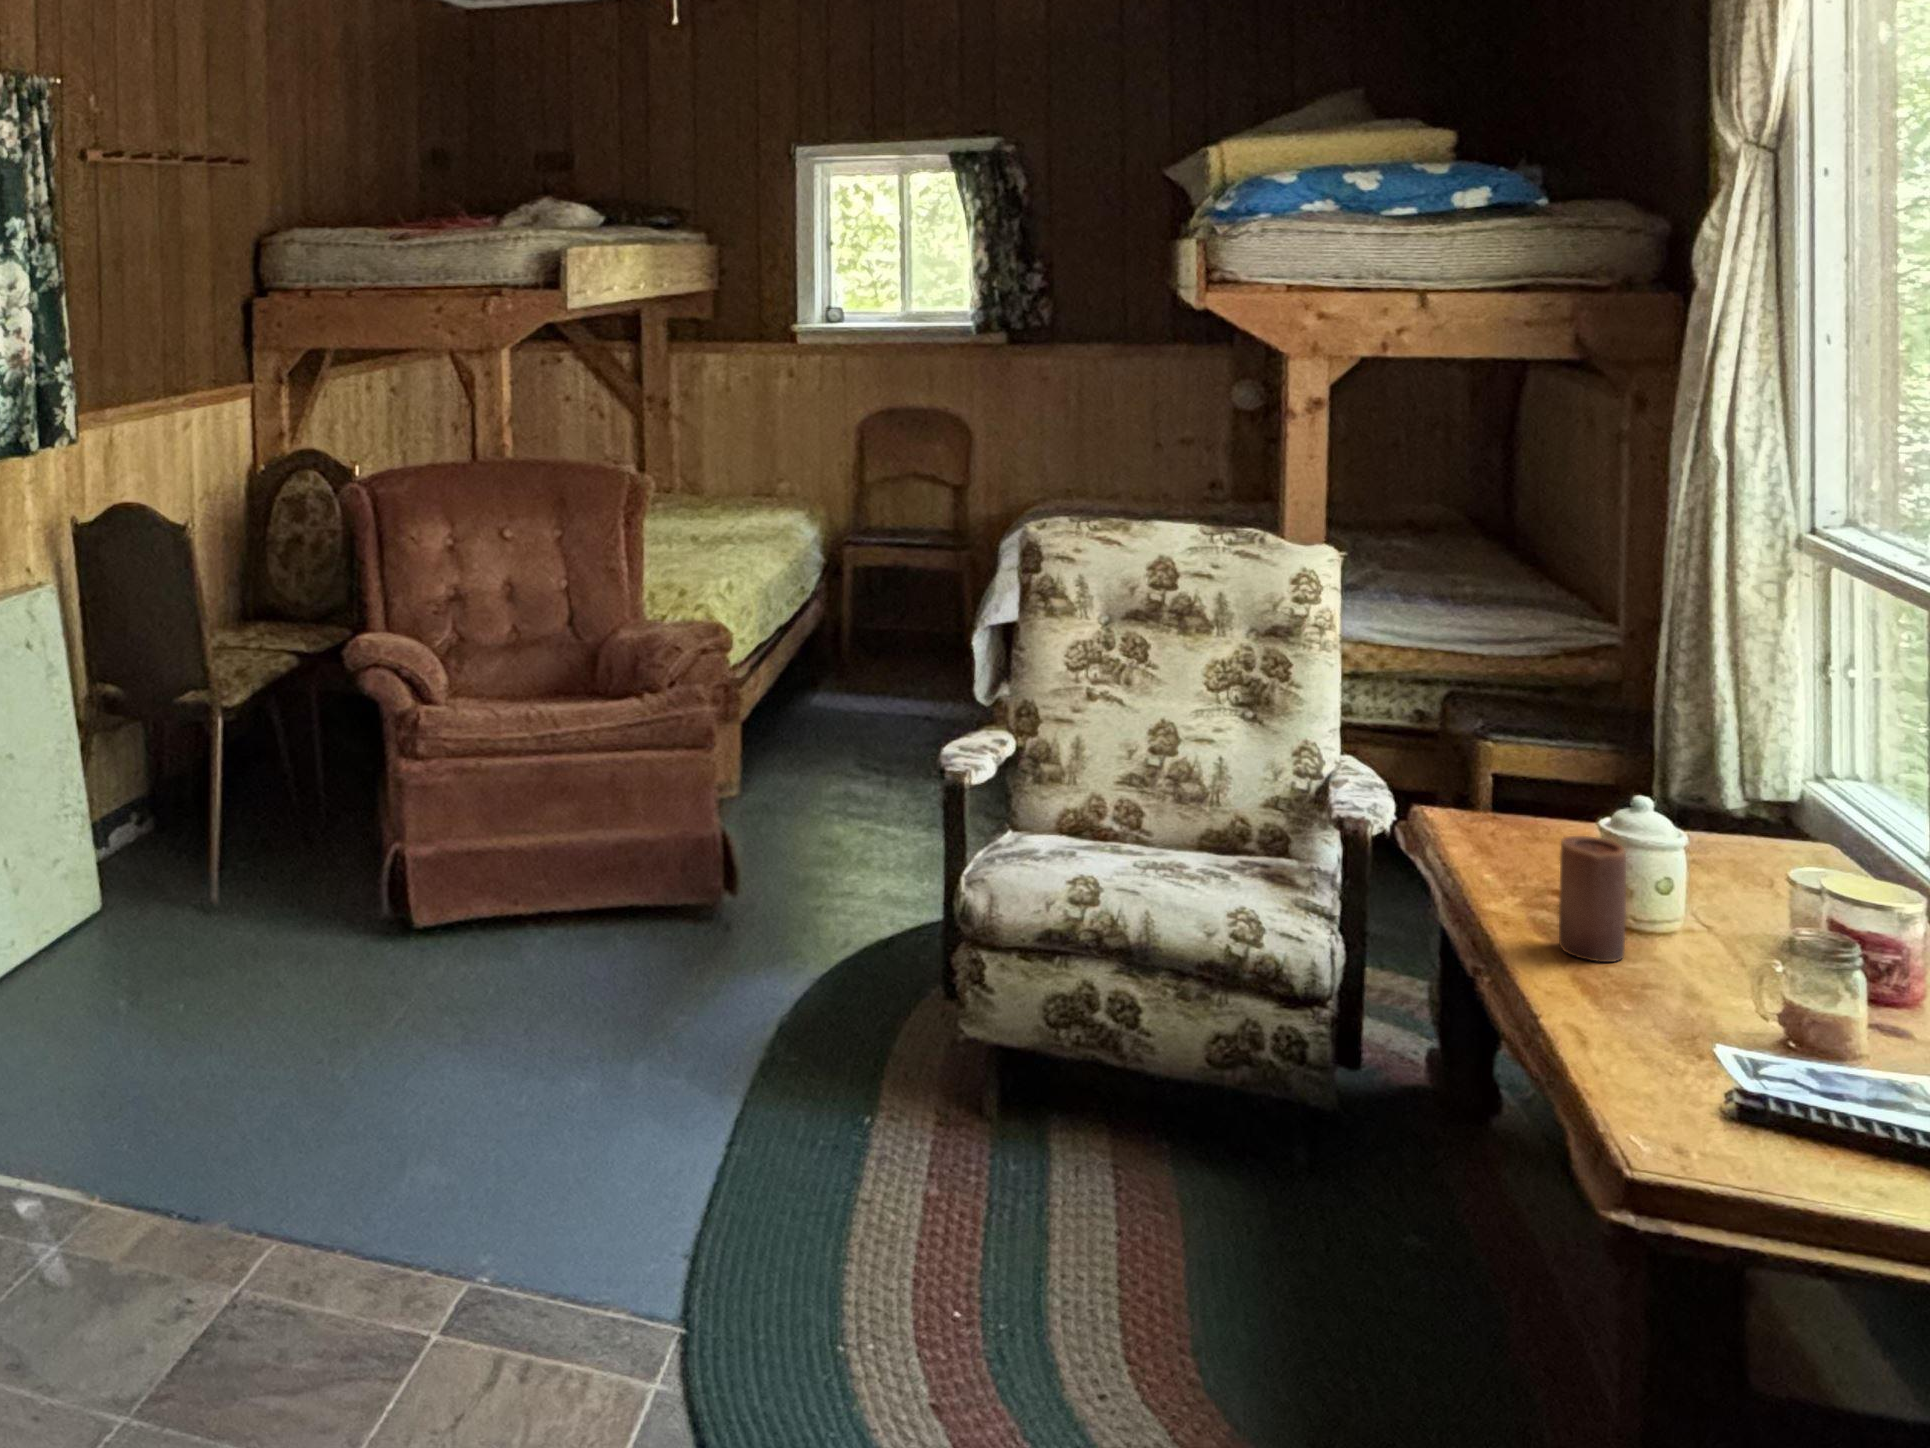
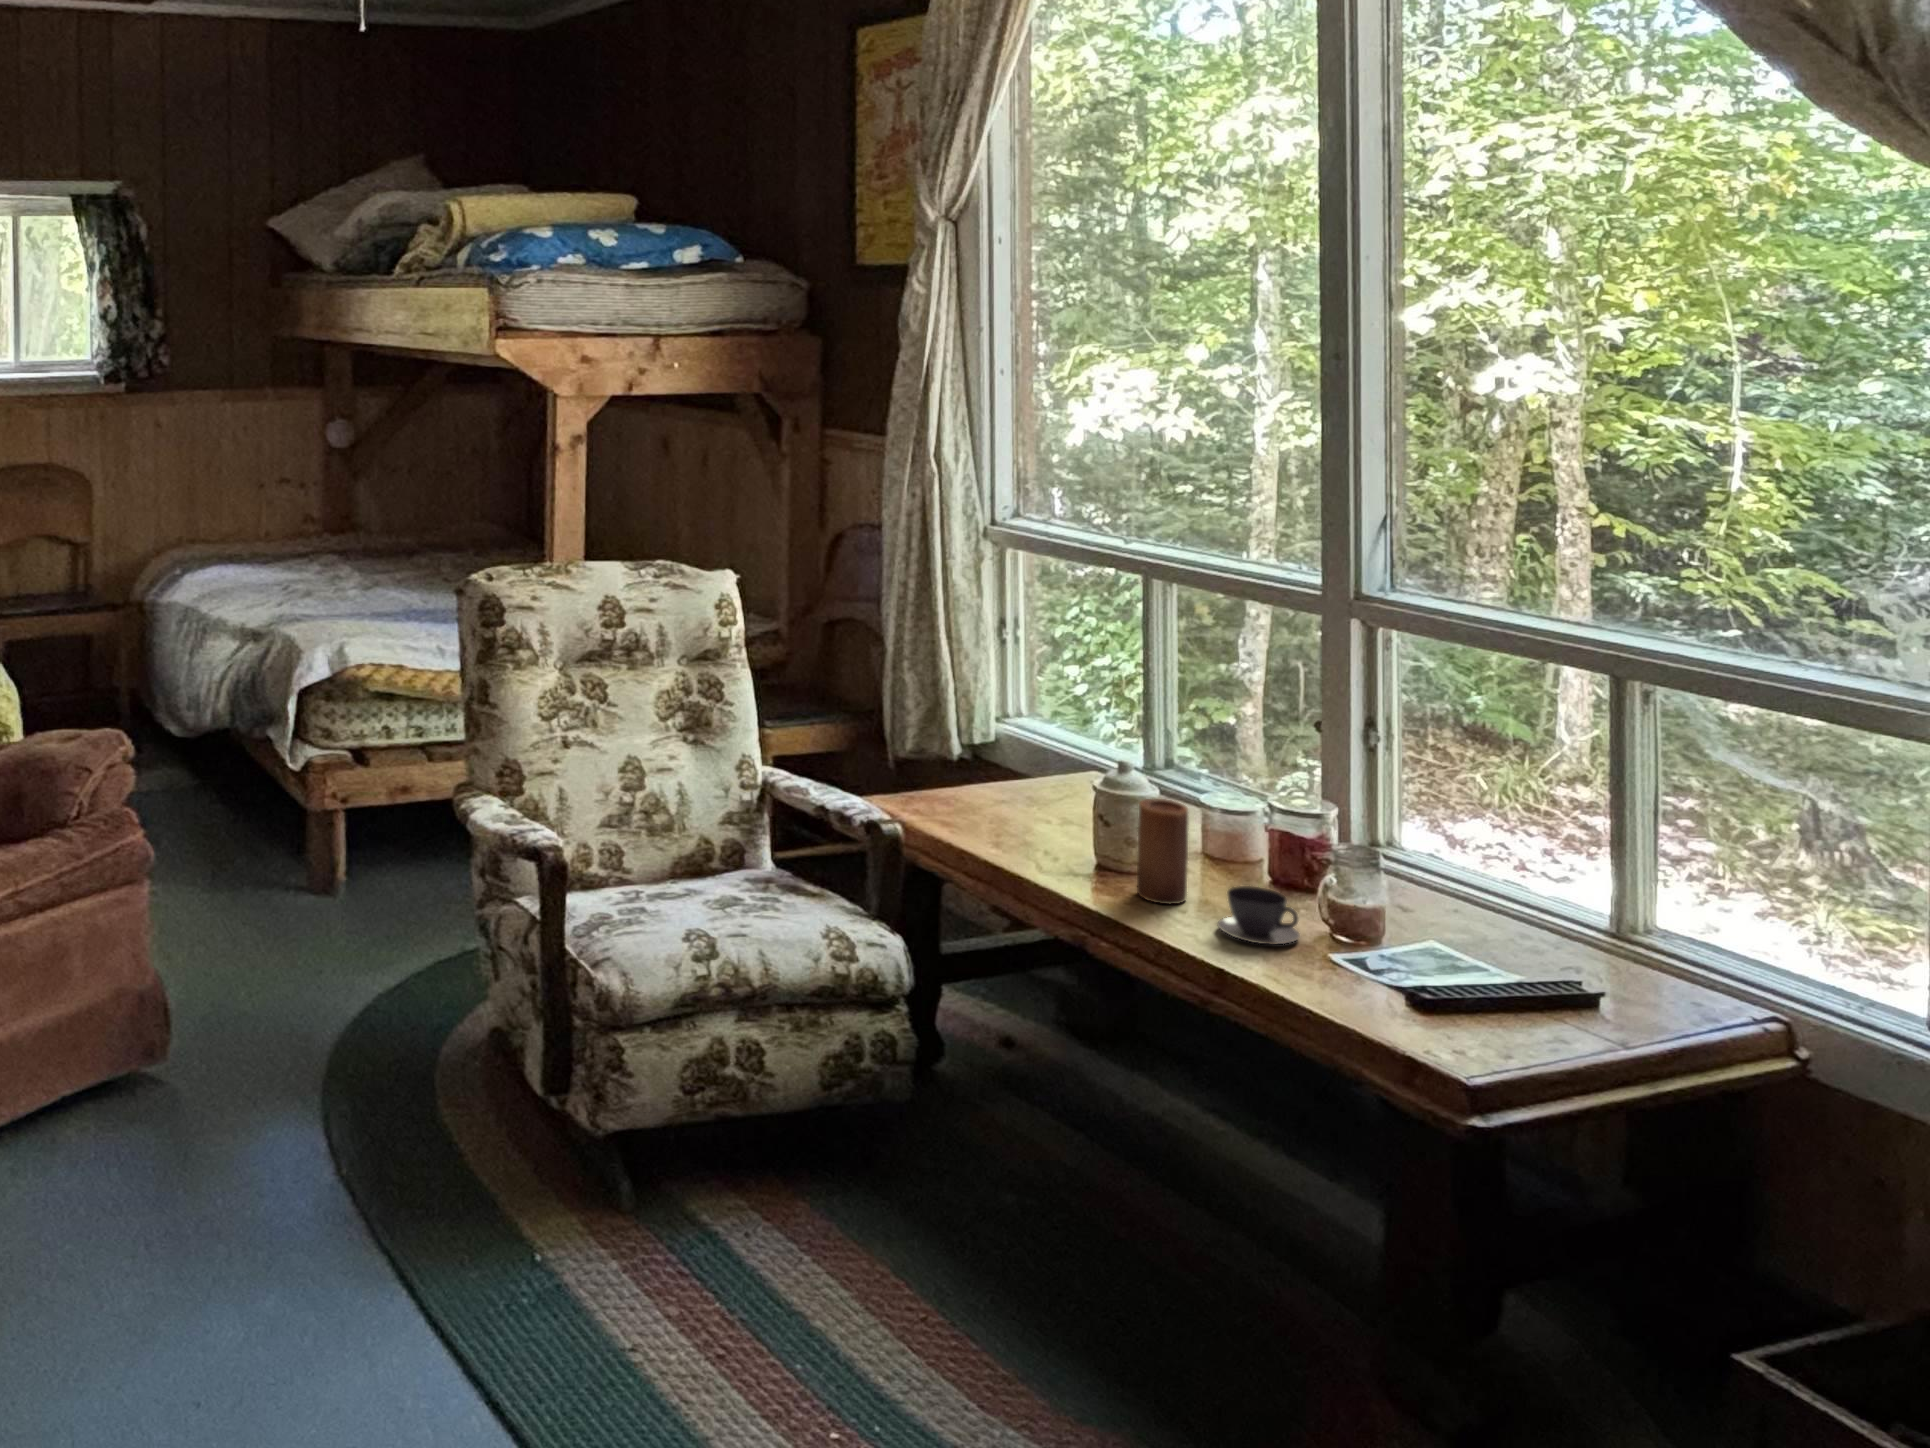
teacup: none [1588,947,1698,1022] -> present [1218,886,1300,944]

